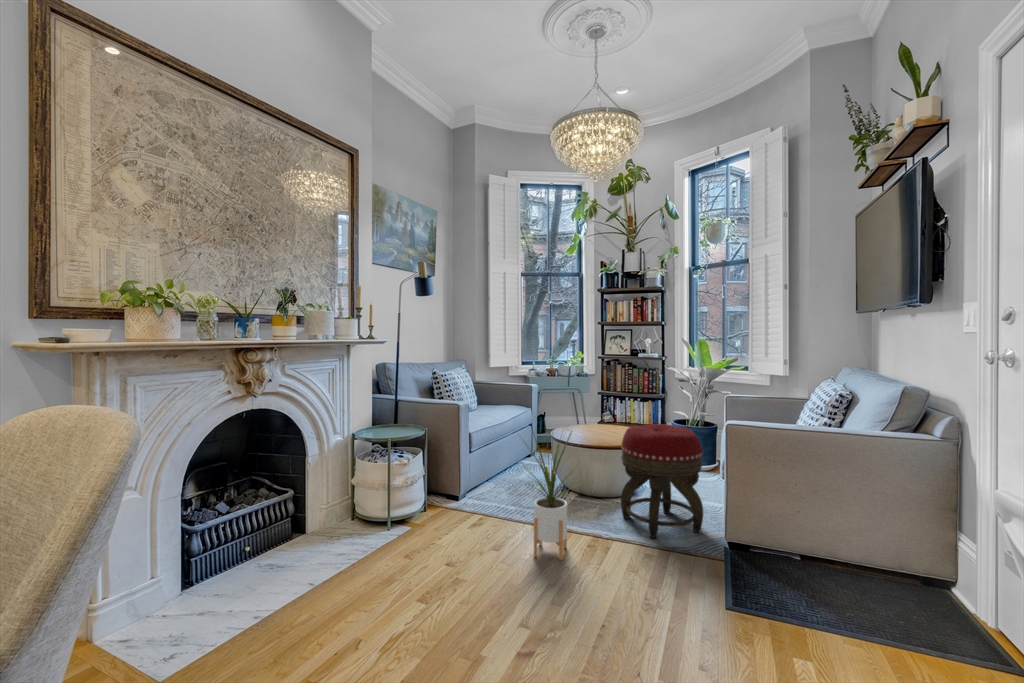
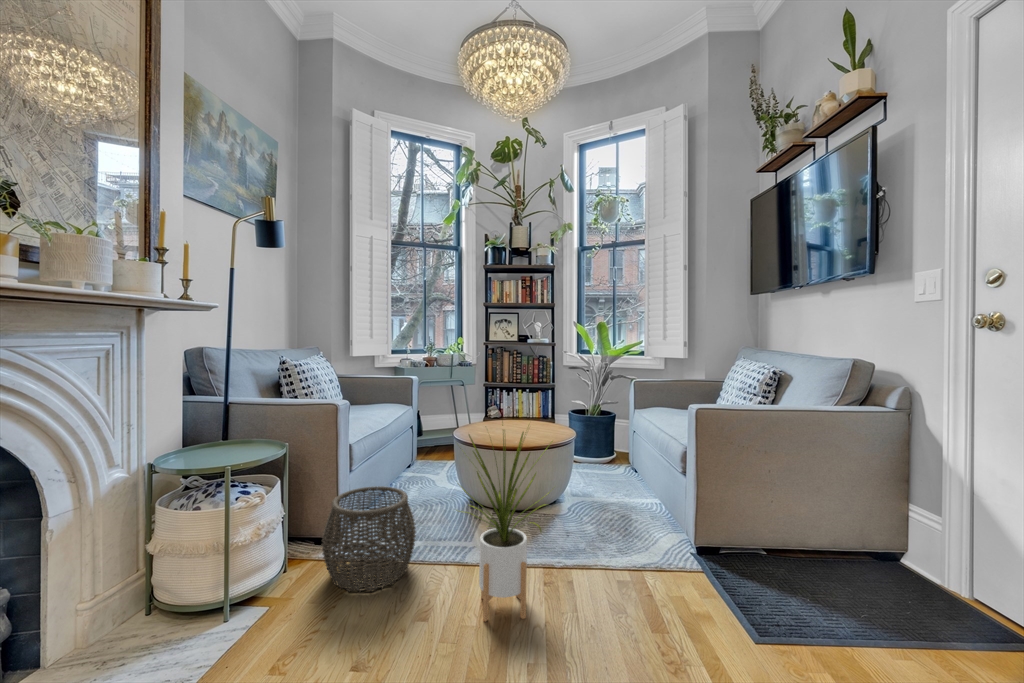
footstool: present [621,424,703,538] -> none [560,416,659,559]
woven basket: none [444,462,505,529] -> present [322,486,416,592]

